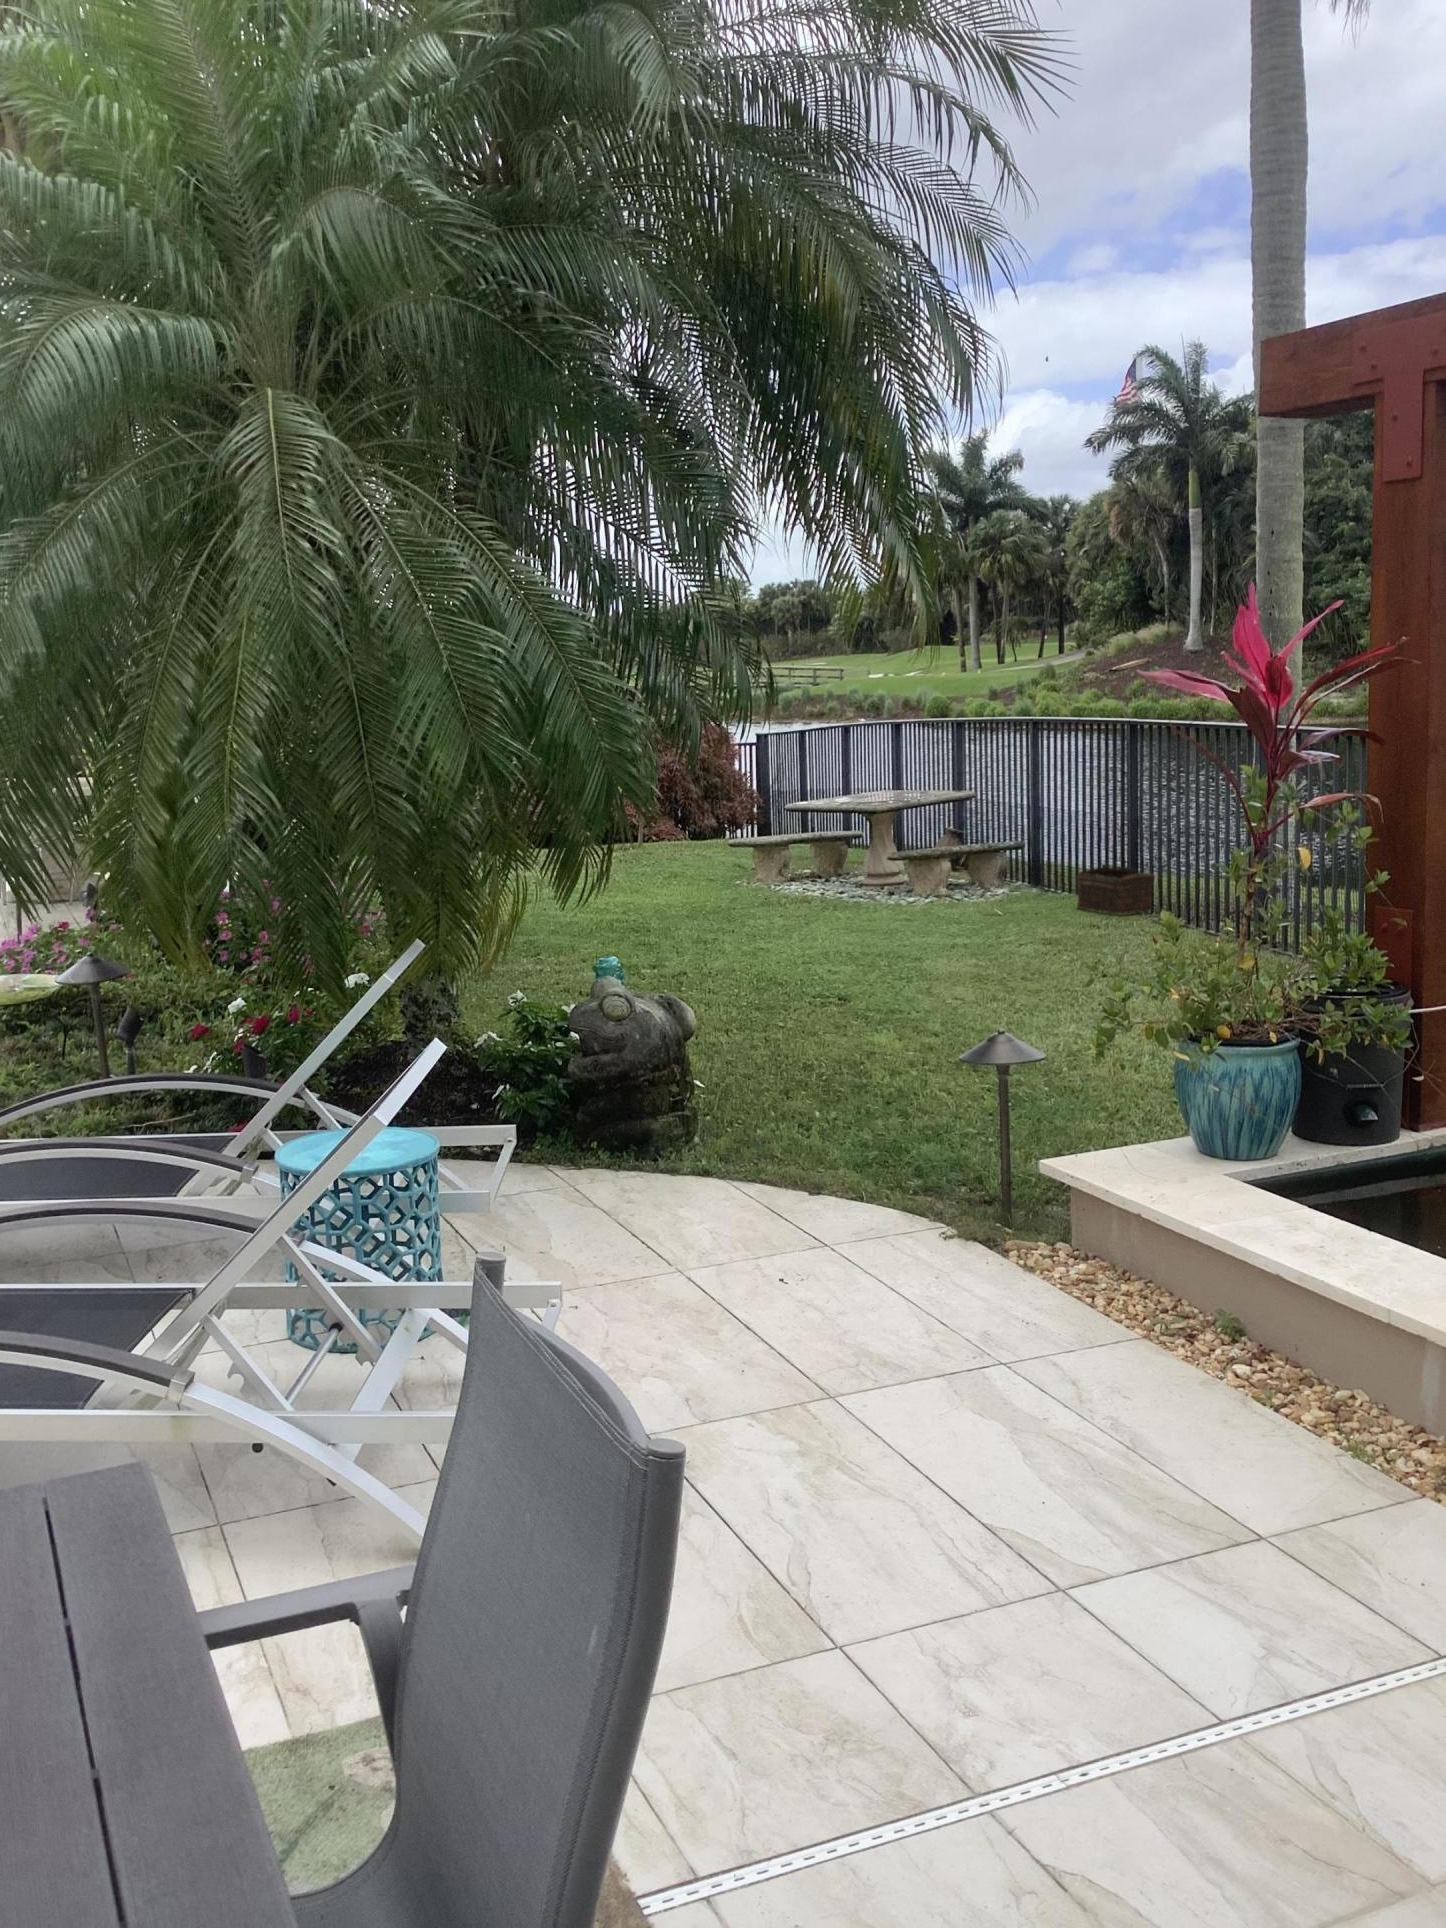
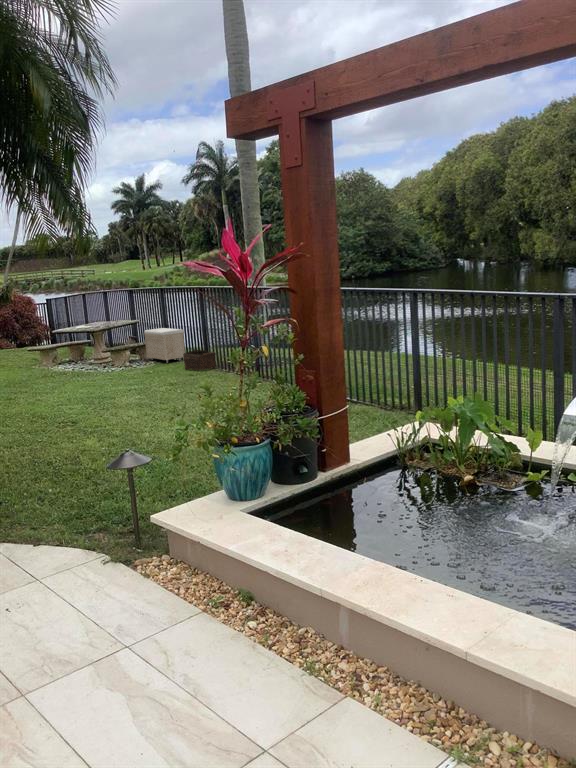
storage bench: none [987,811,1081,892] -> present [144,328,185,363]

